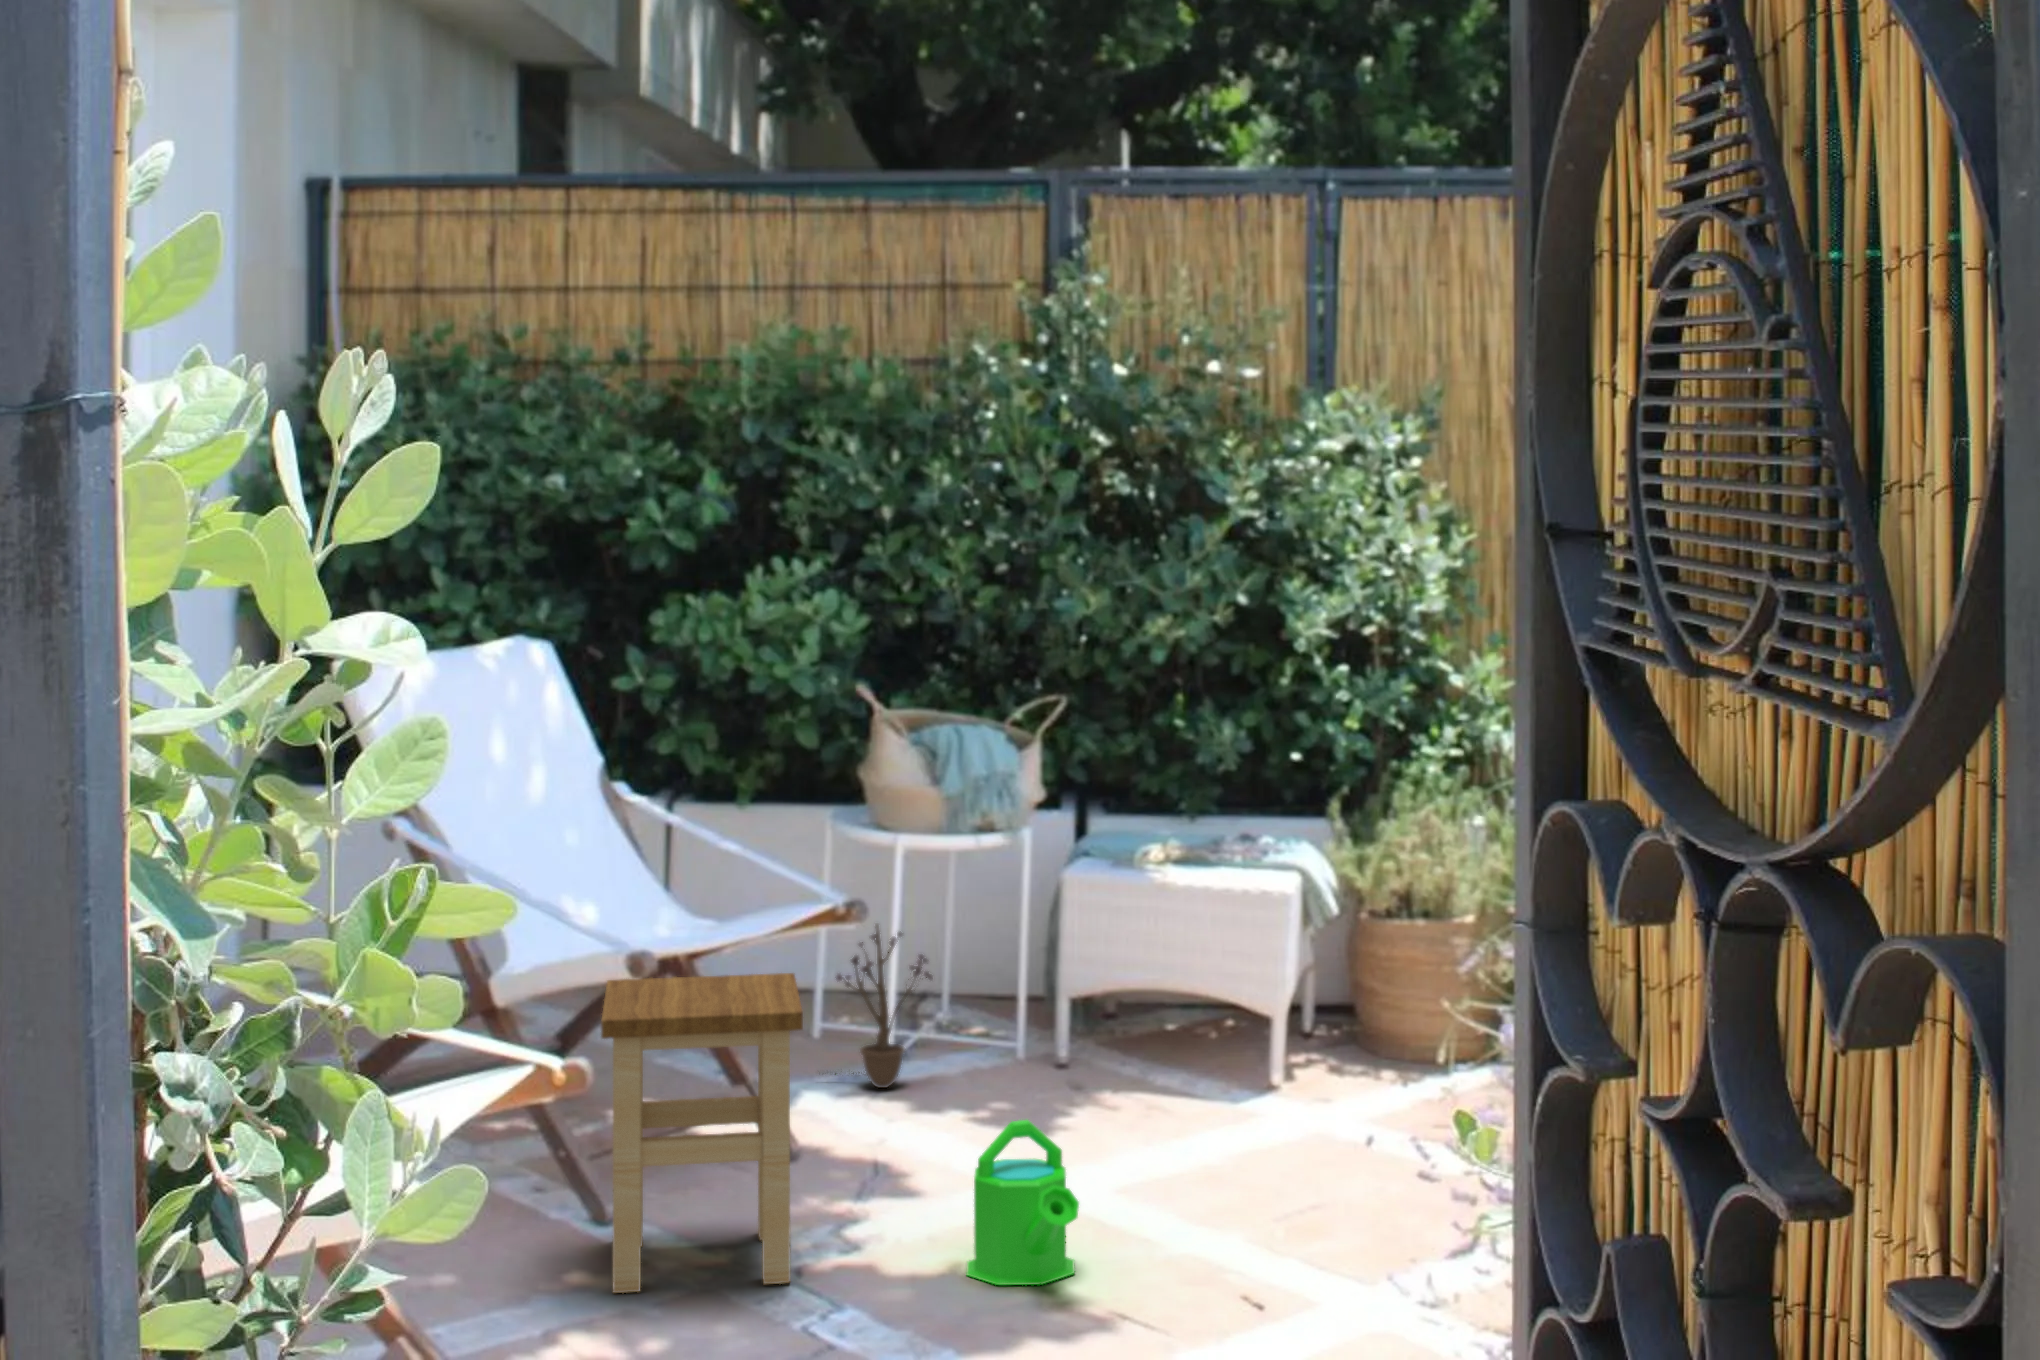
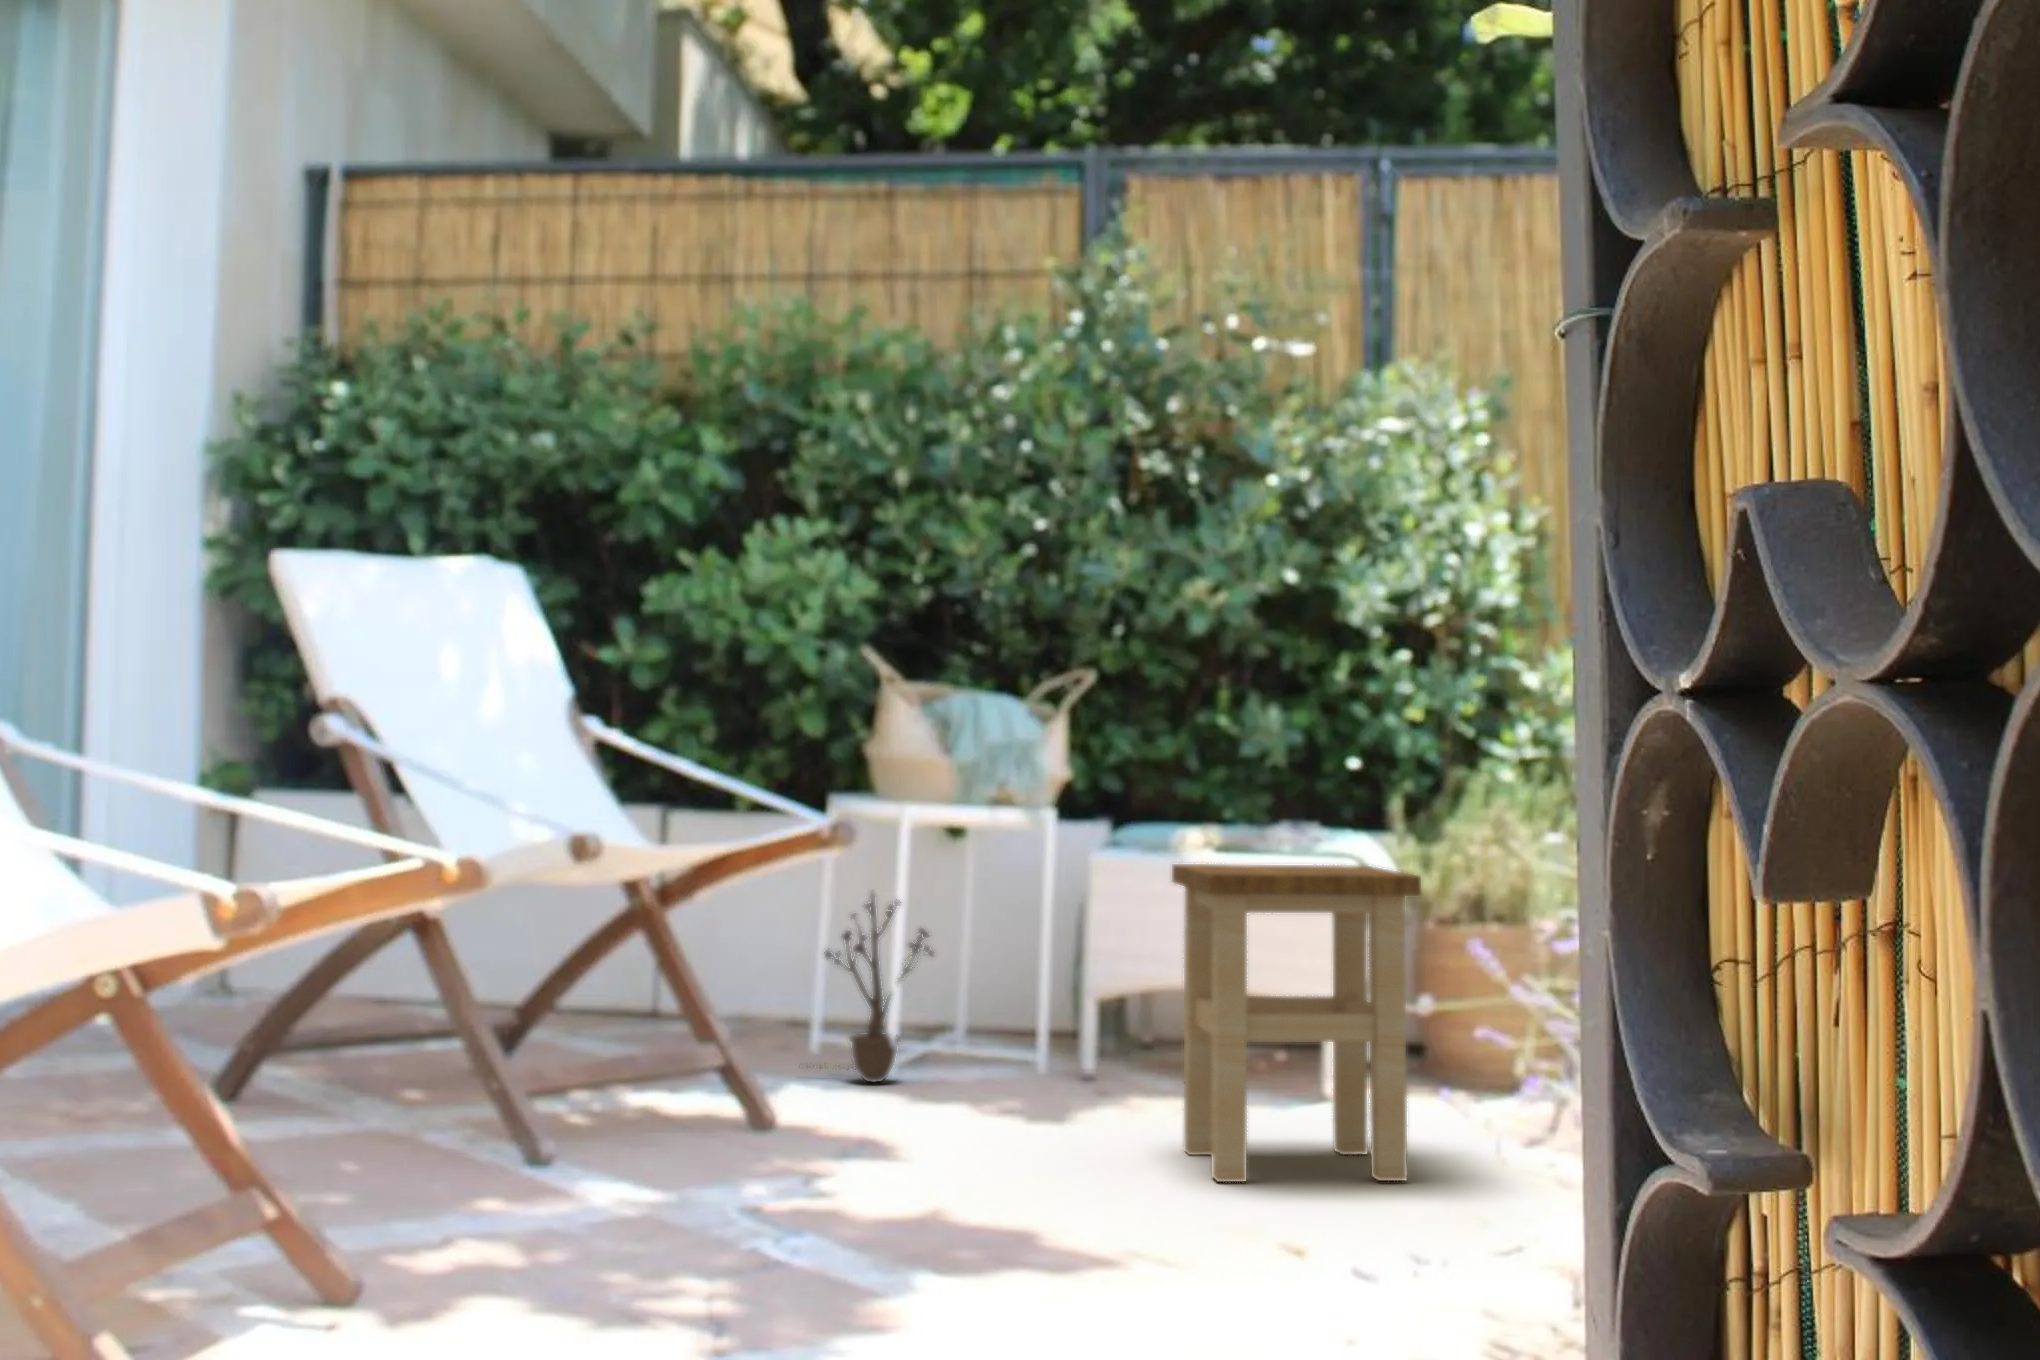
stool: present [601,973,803,1293] -> present [1172,864,1421,1182]
watering can: present [966,1120,1079,1285] -> none [953,1028,1092,1224]

